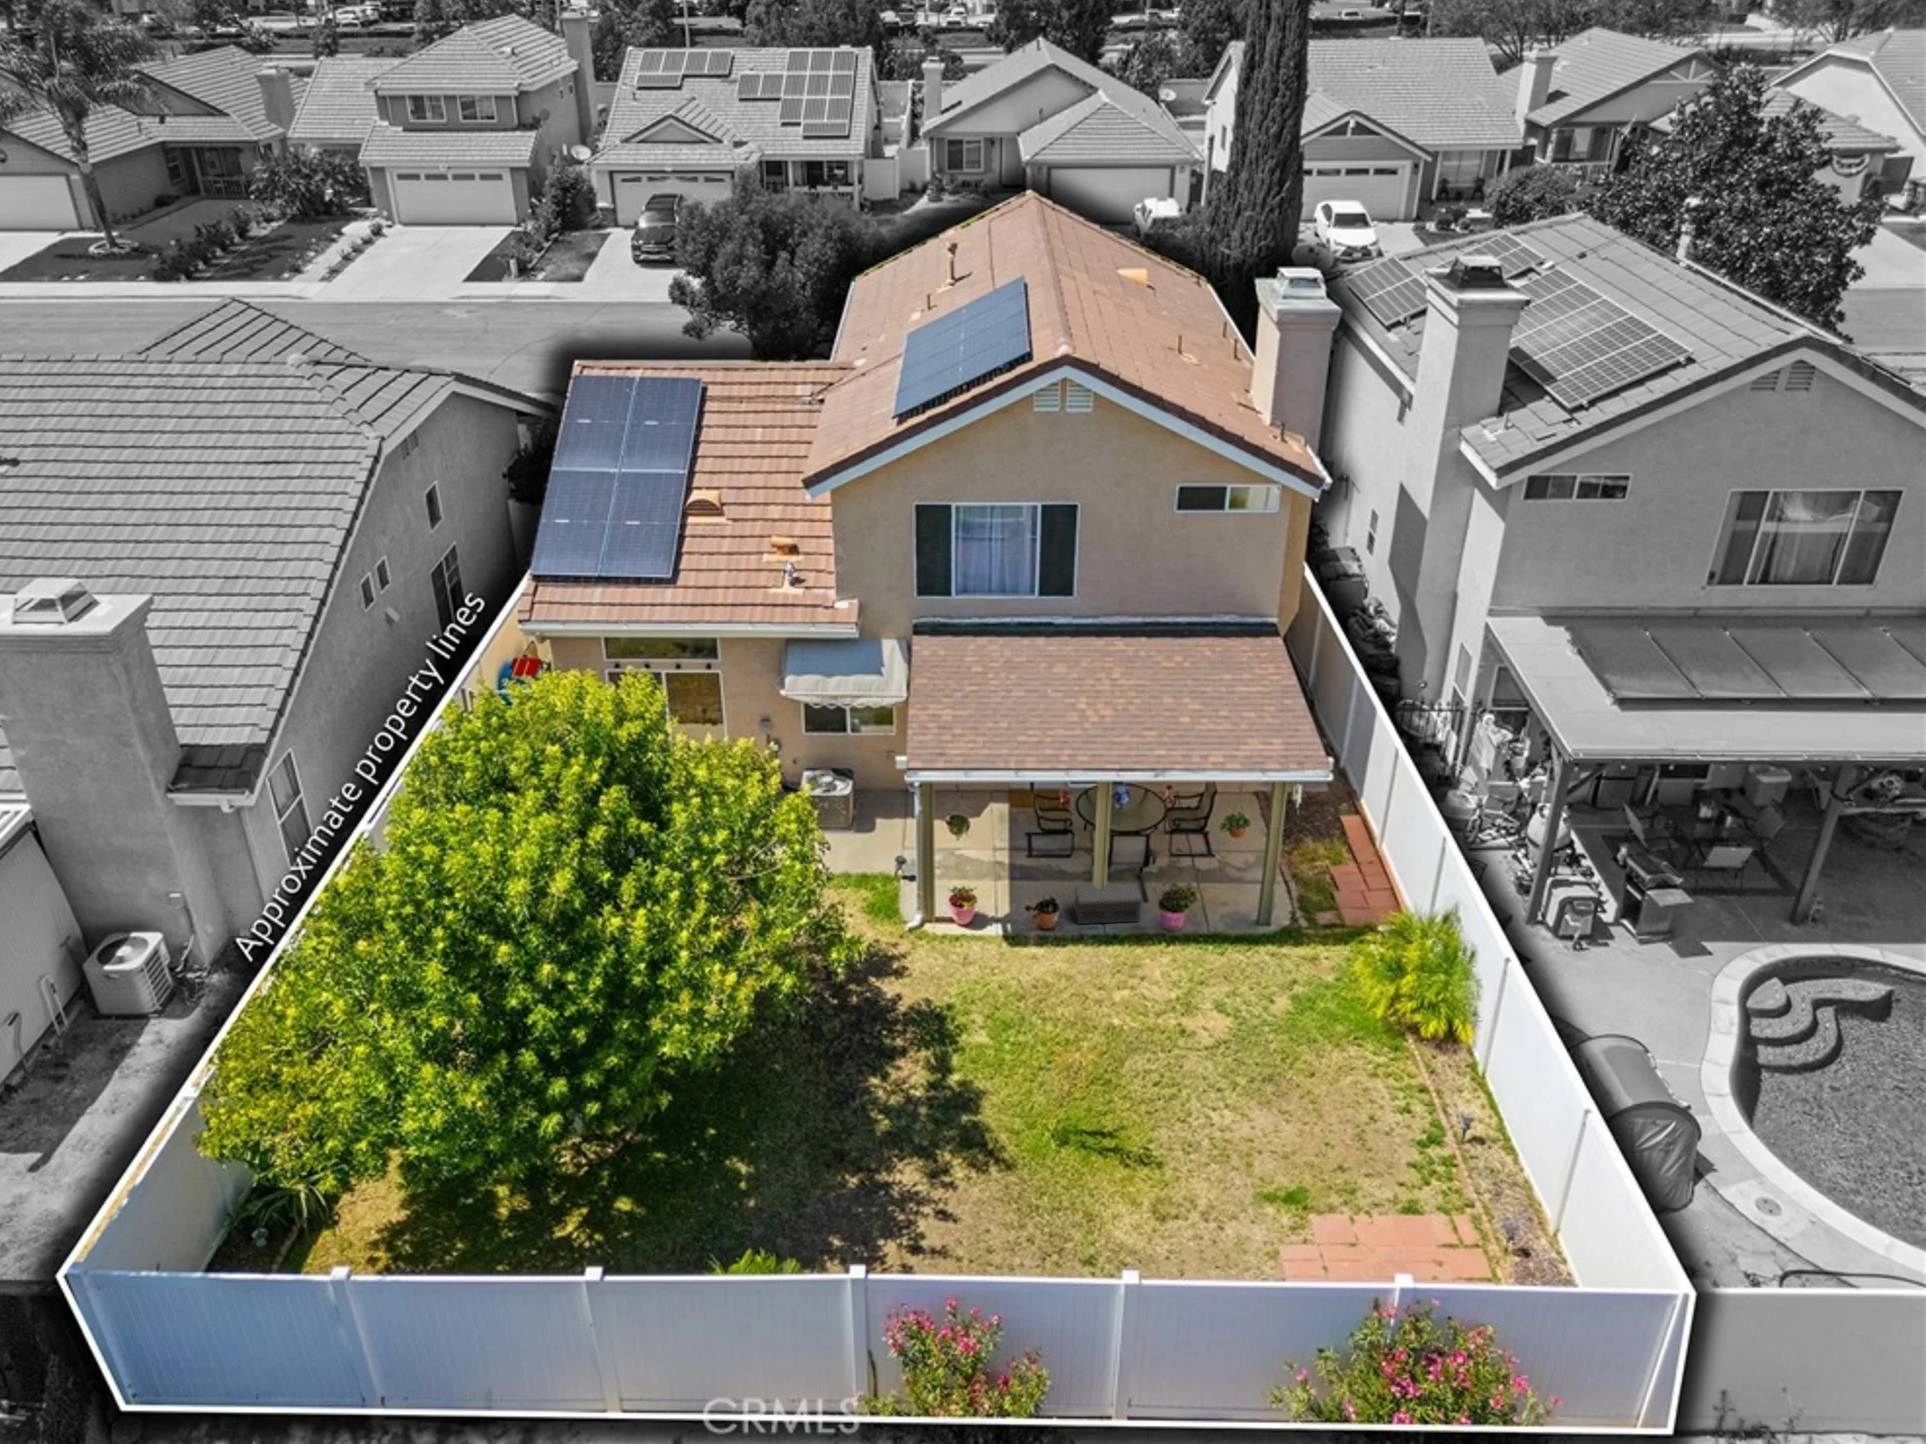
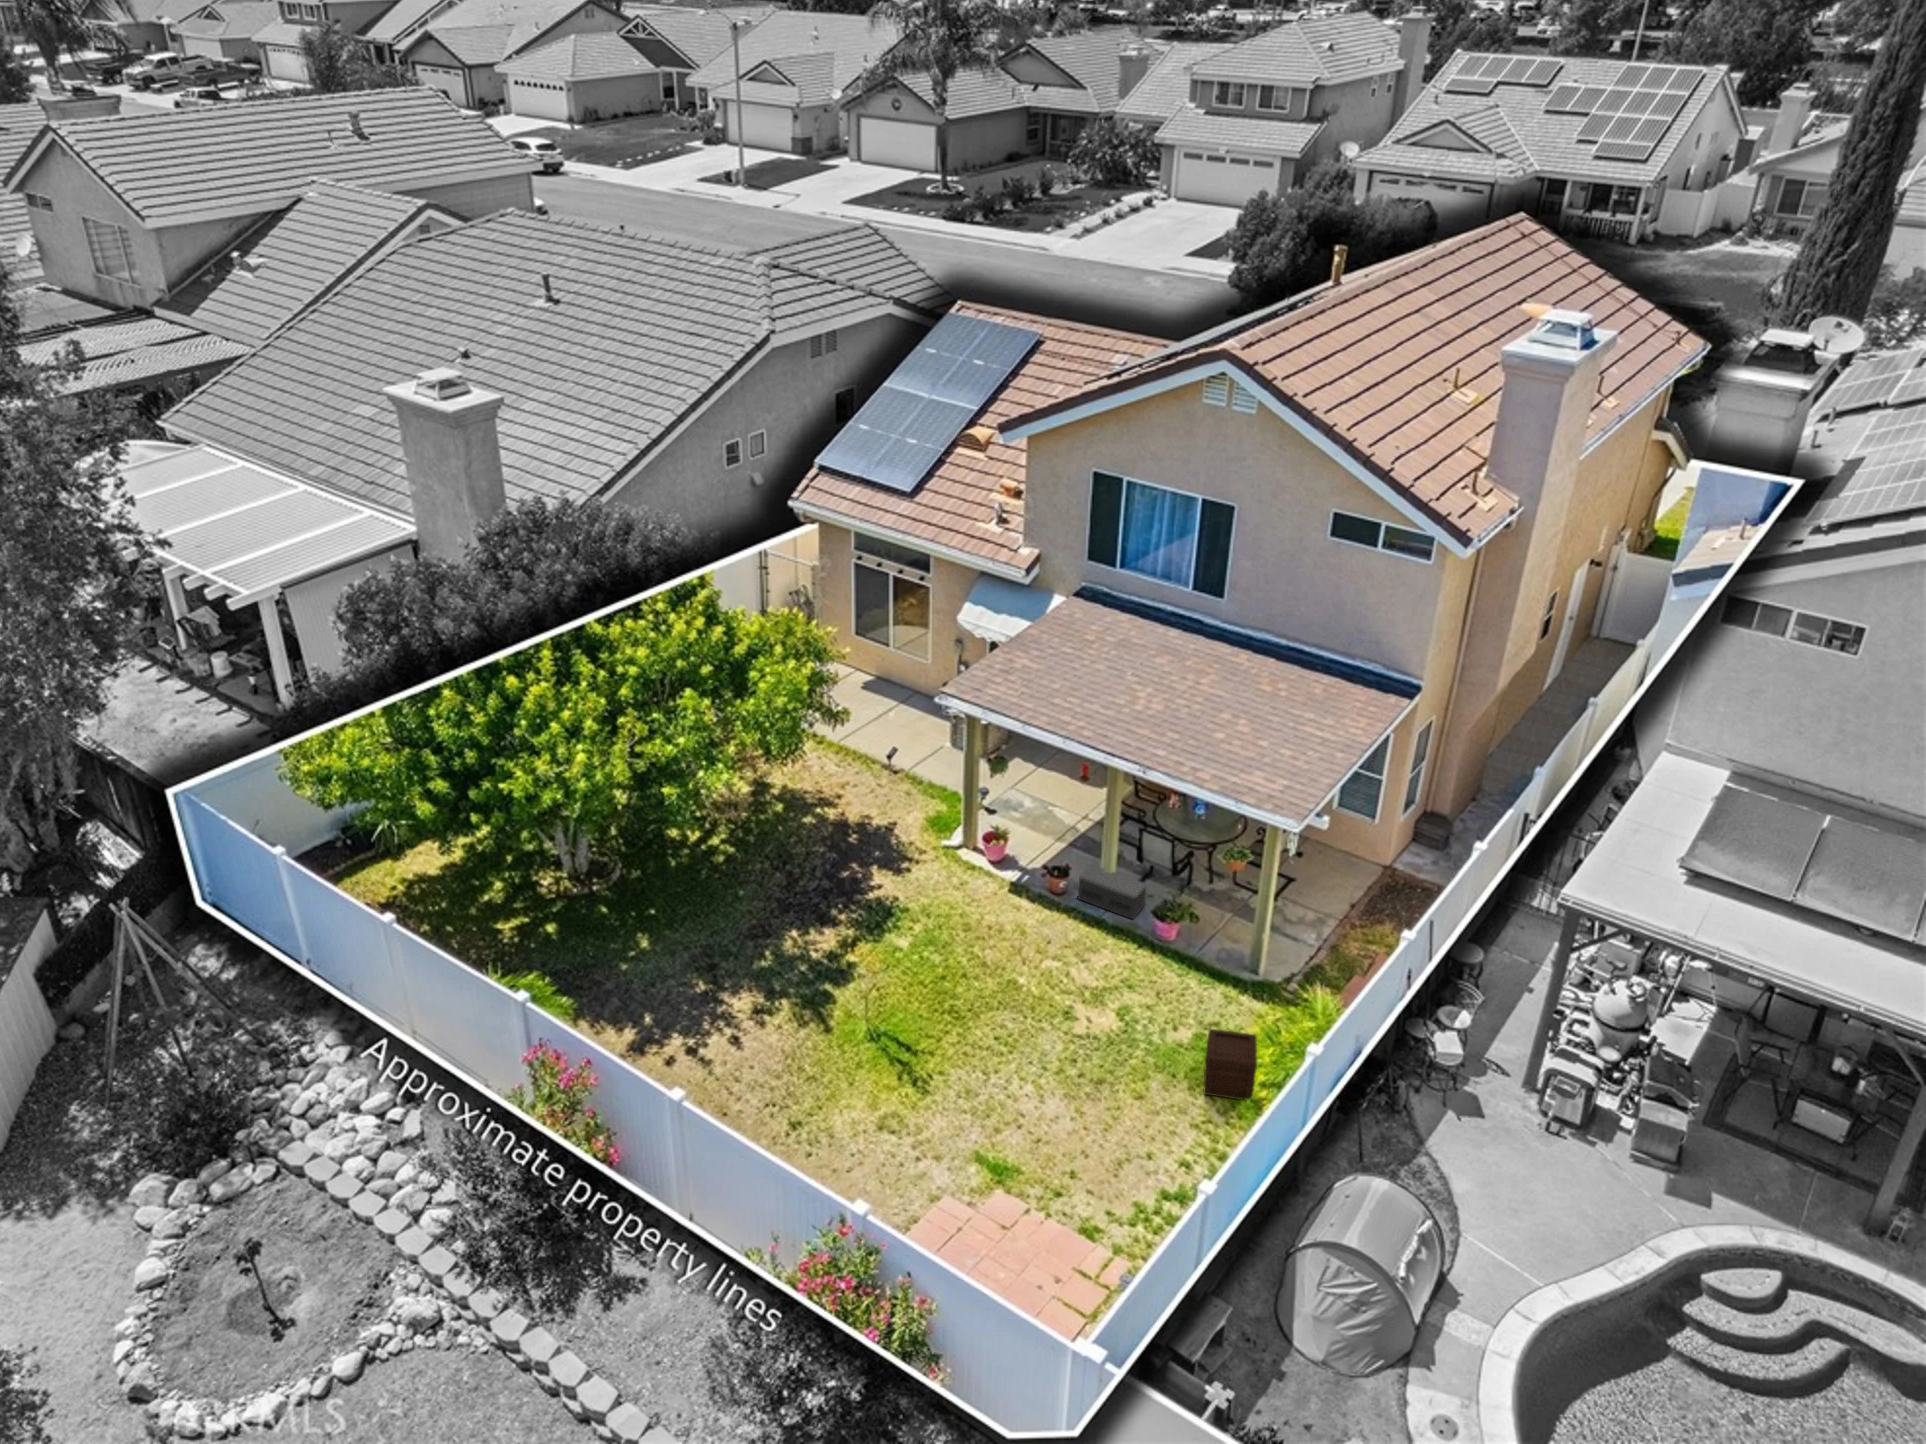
wooden crate: none [1323,972,1393,1044] -> present [1204,1029,1257,1100]

